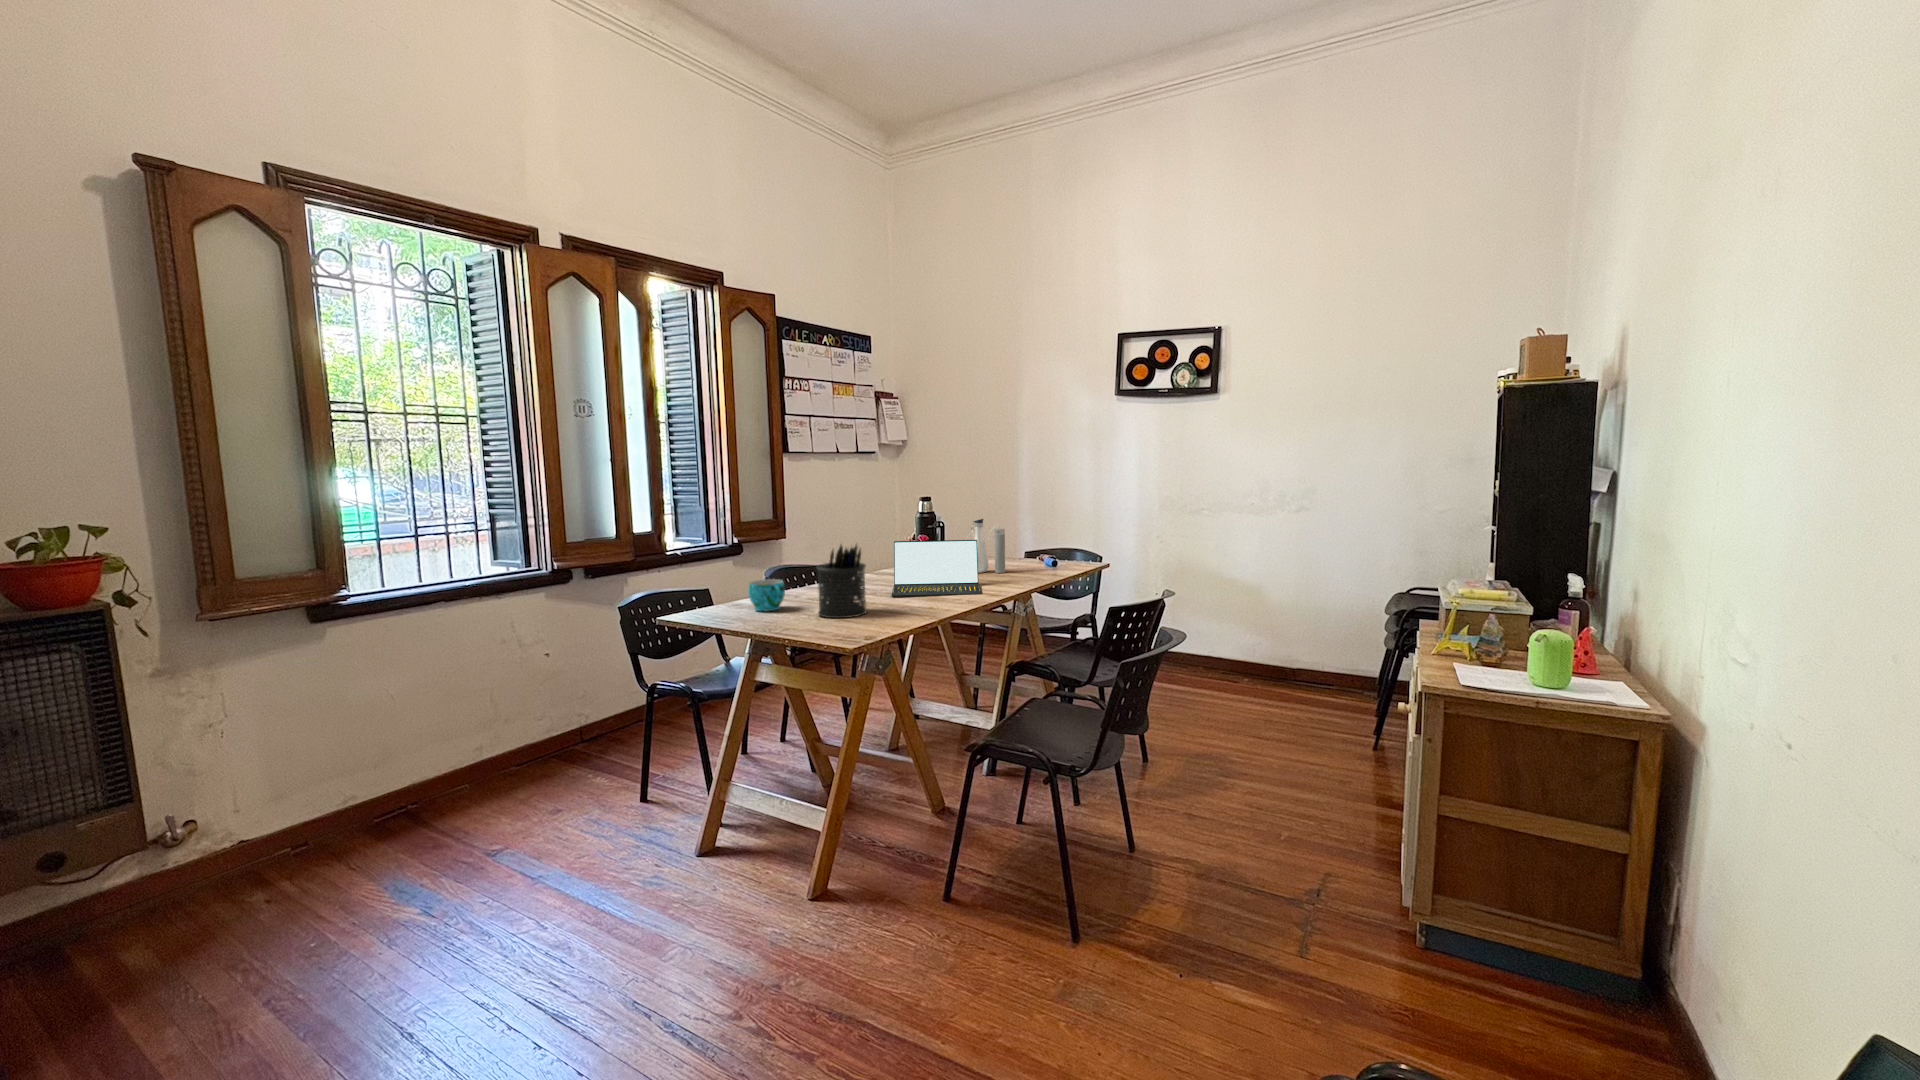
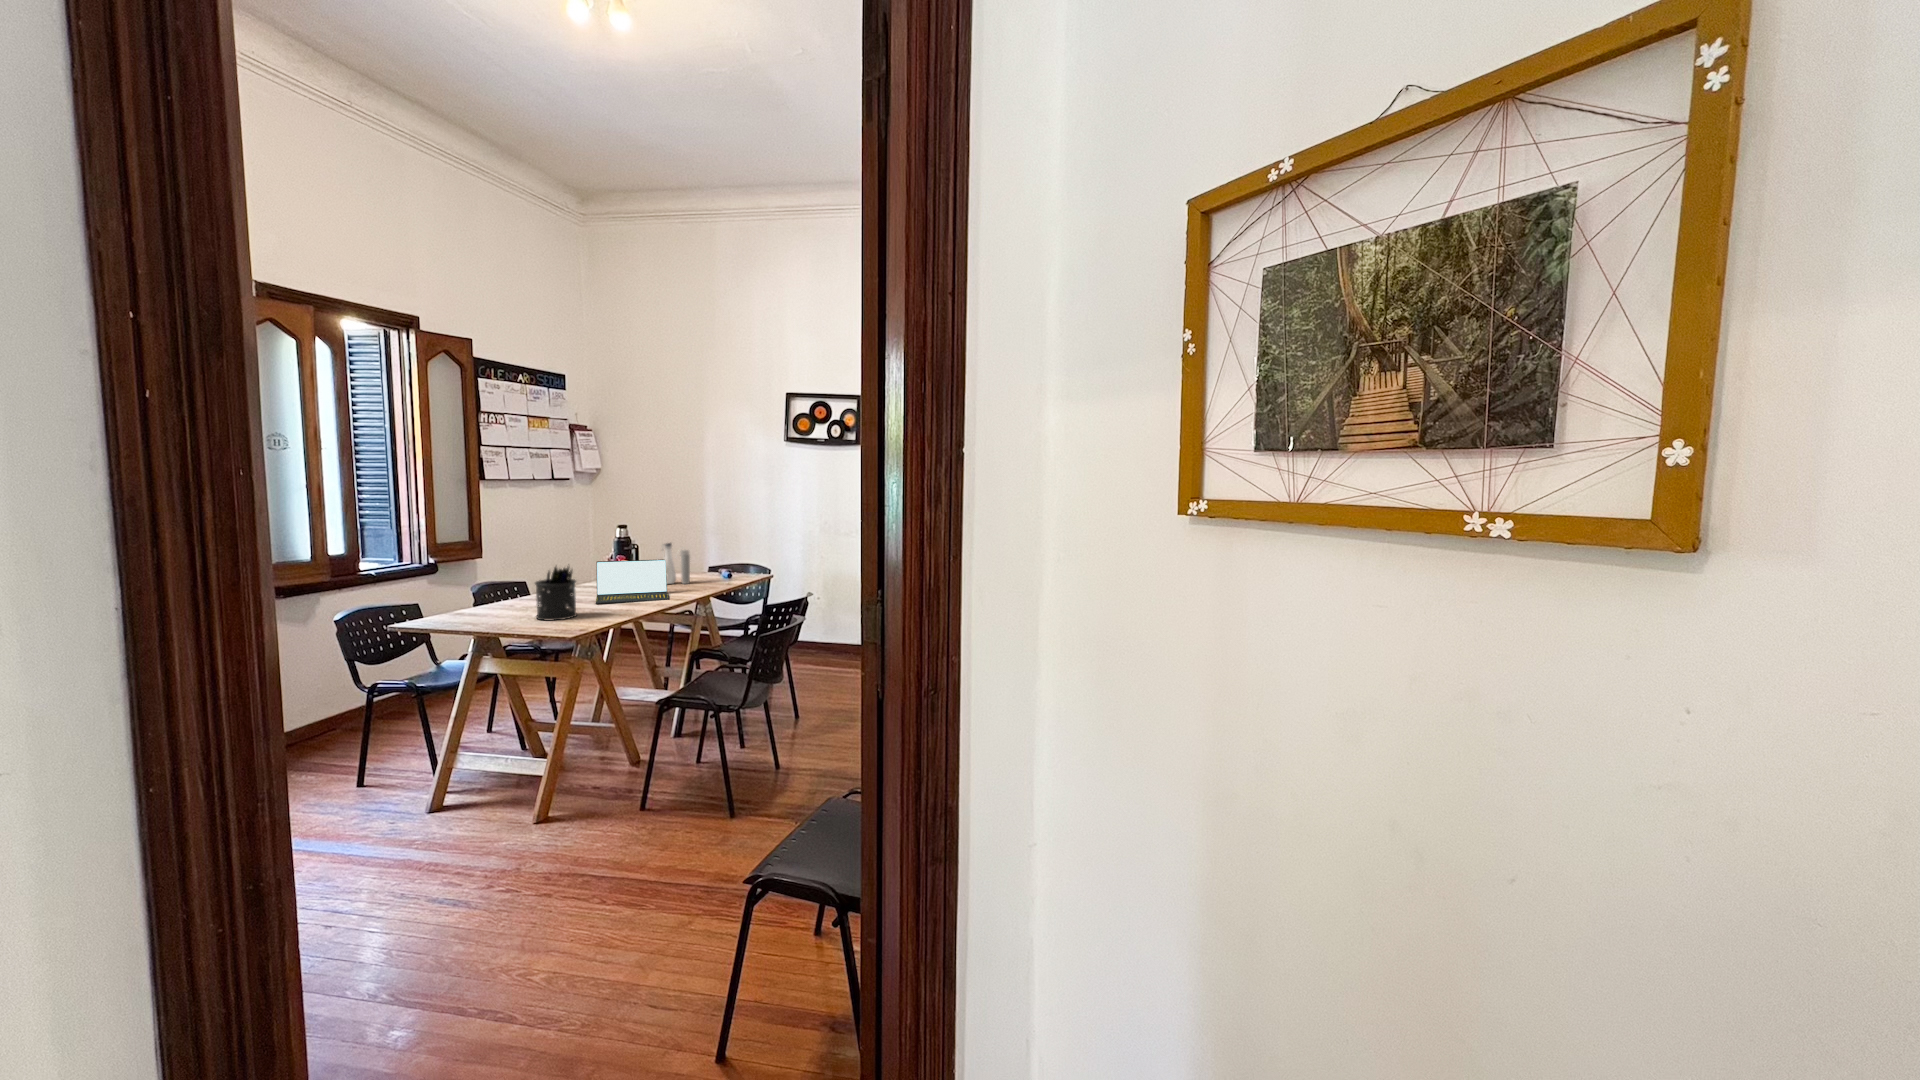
cup: present [748,579,785,611] -> none [472,593,504,619]

